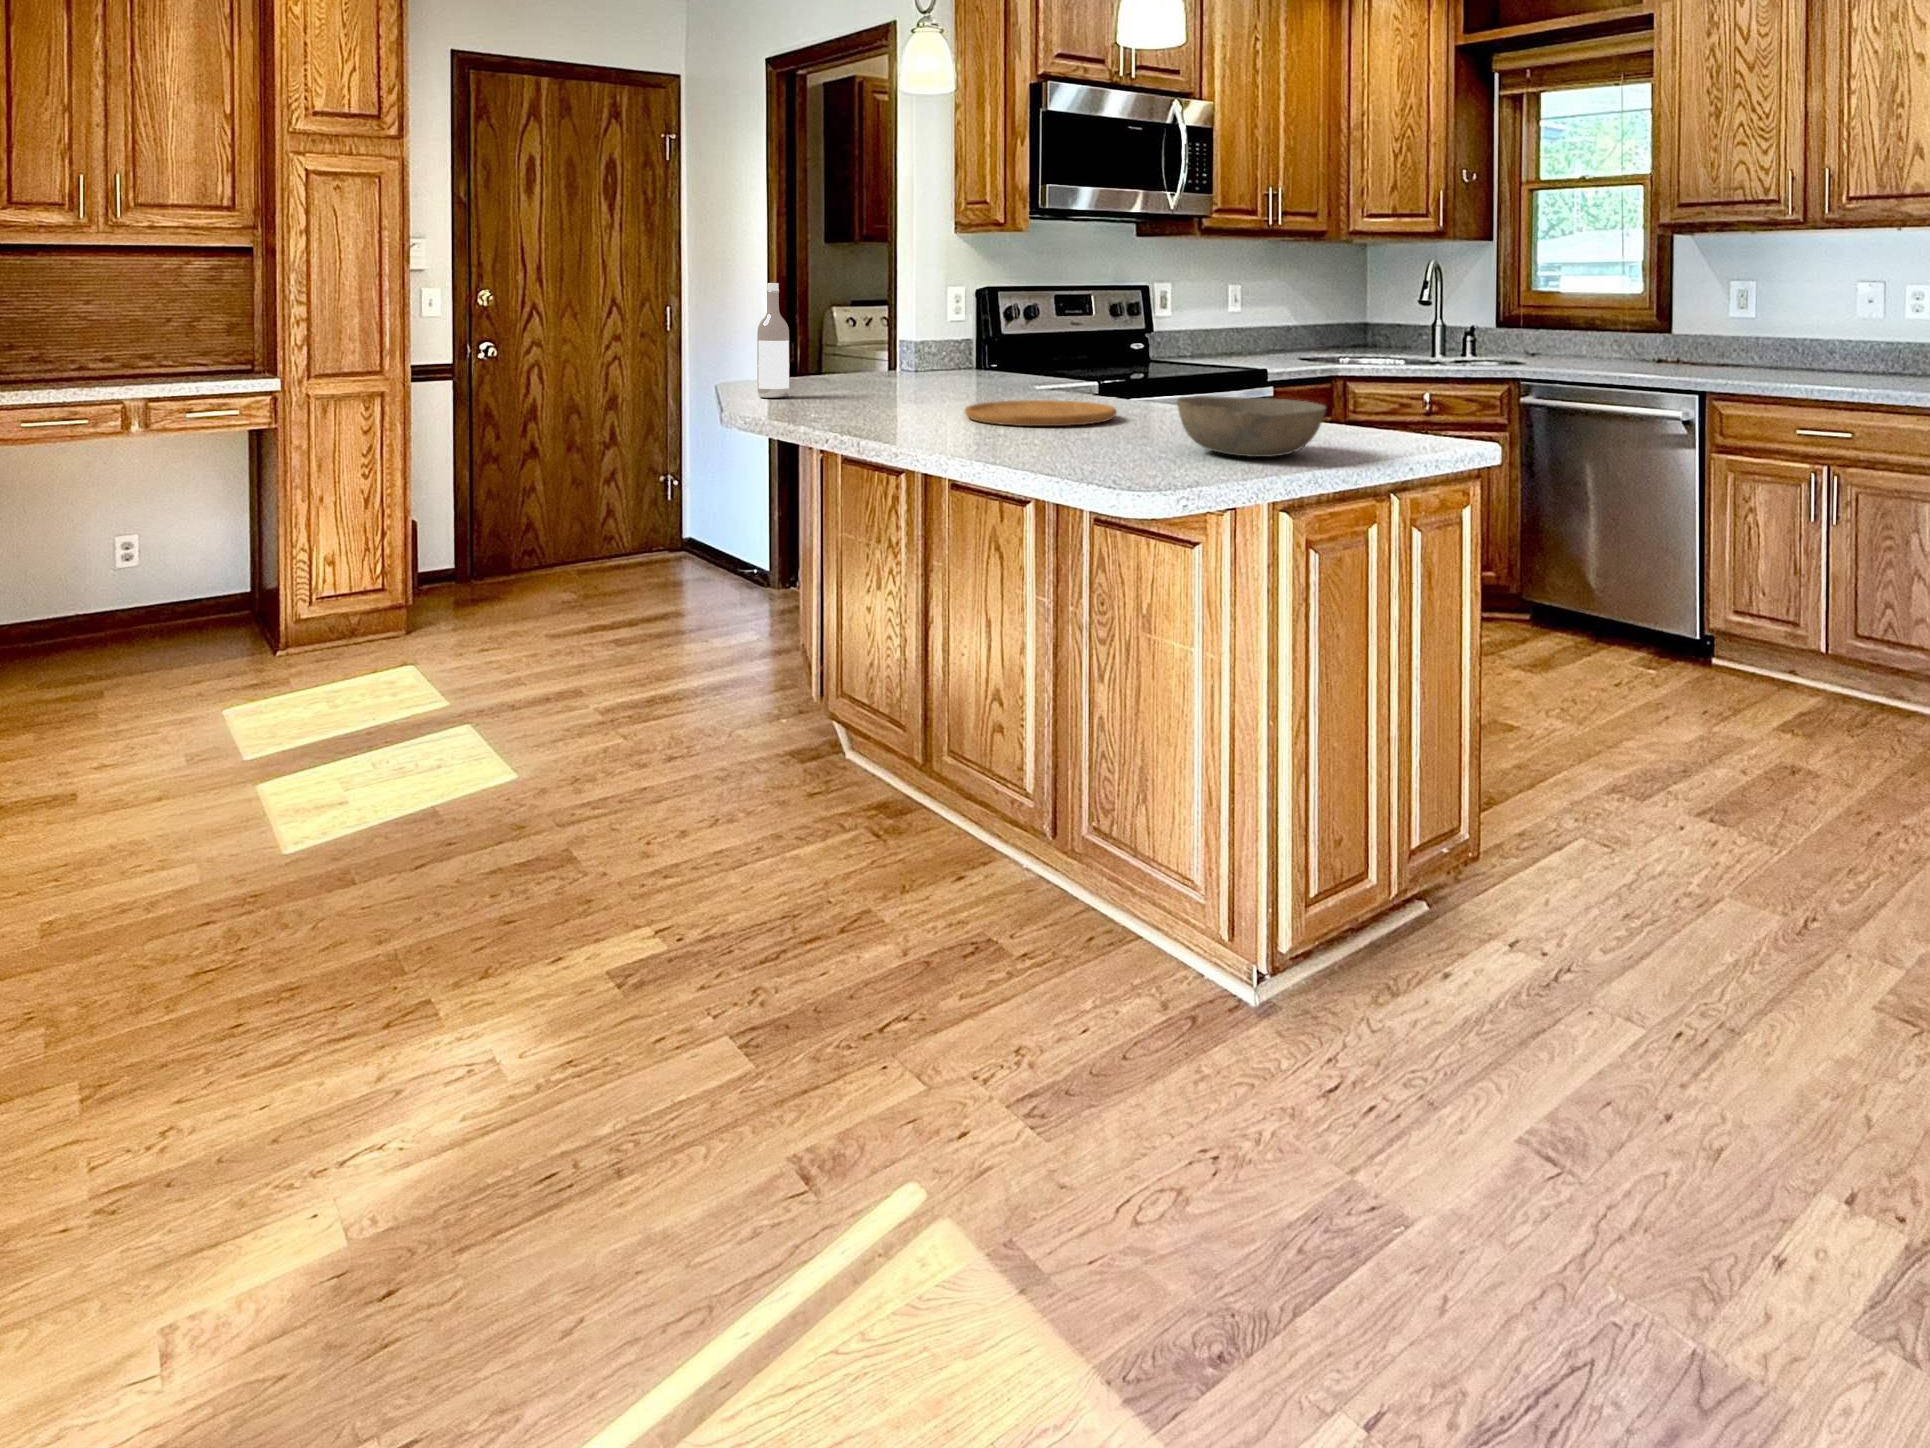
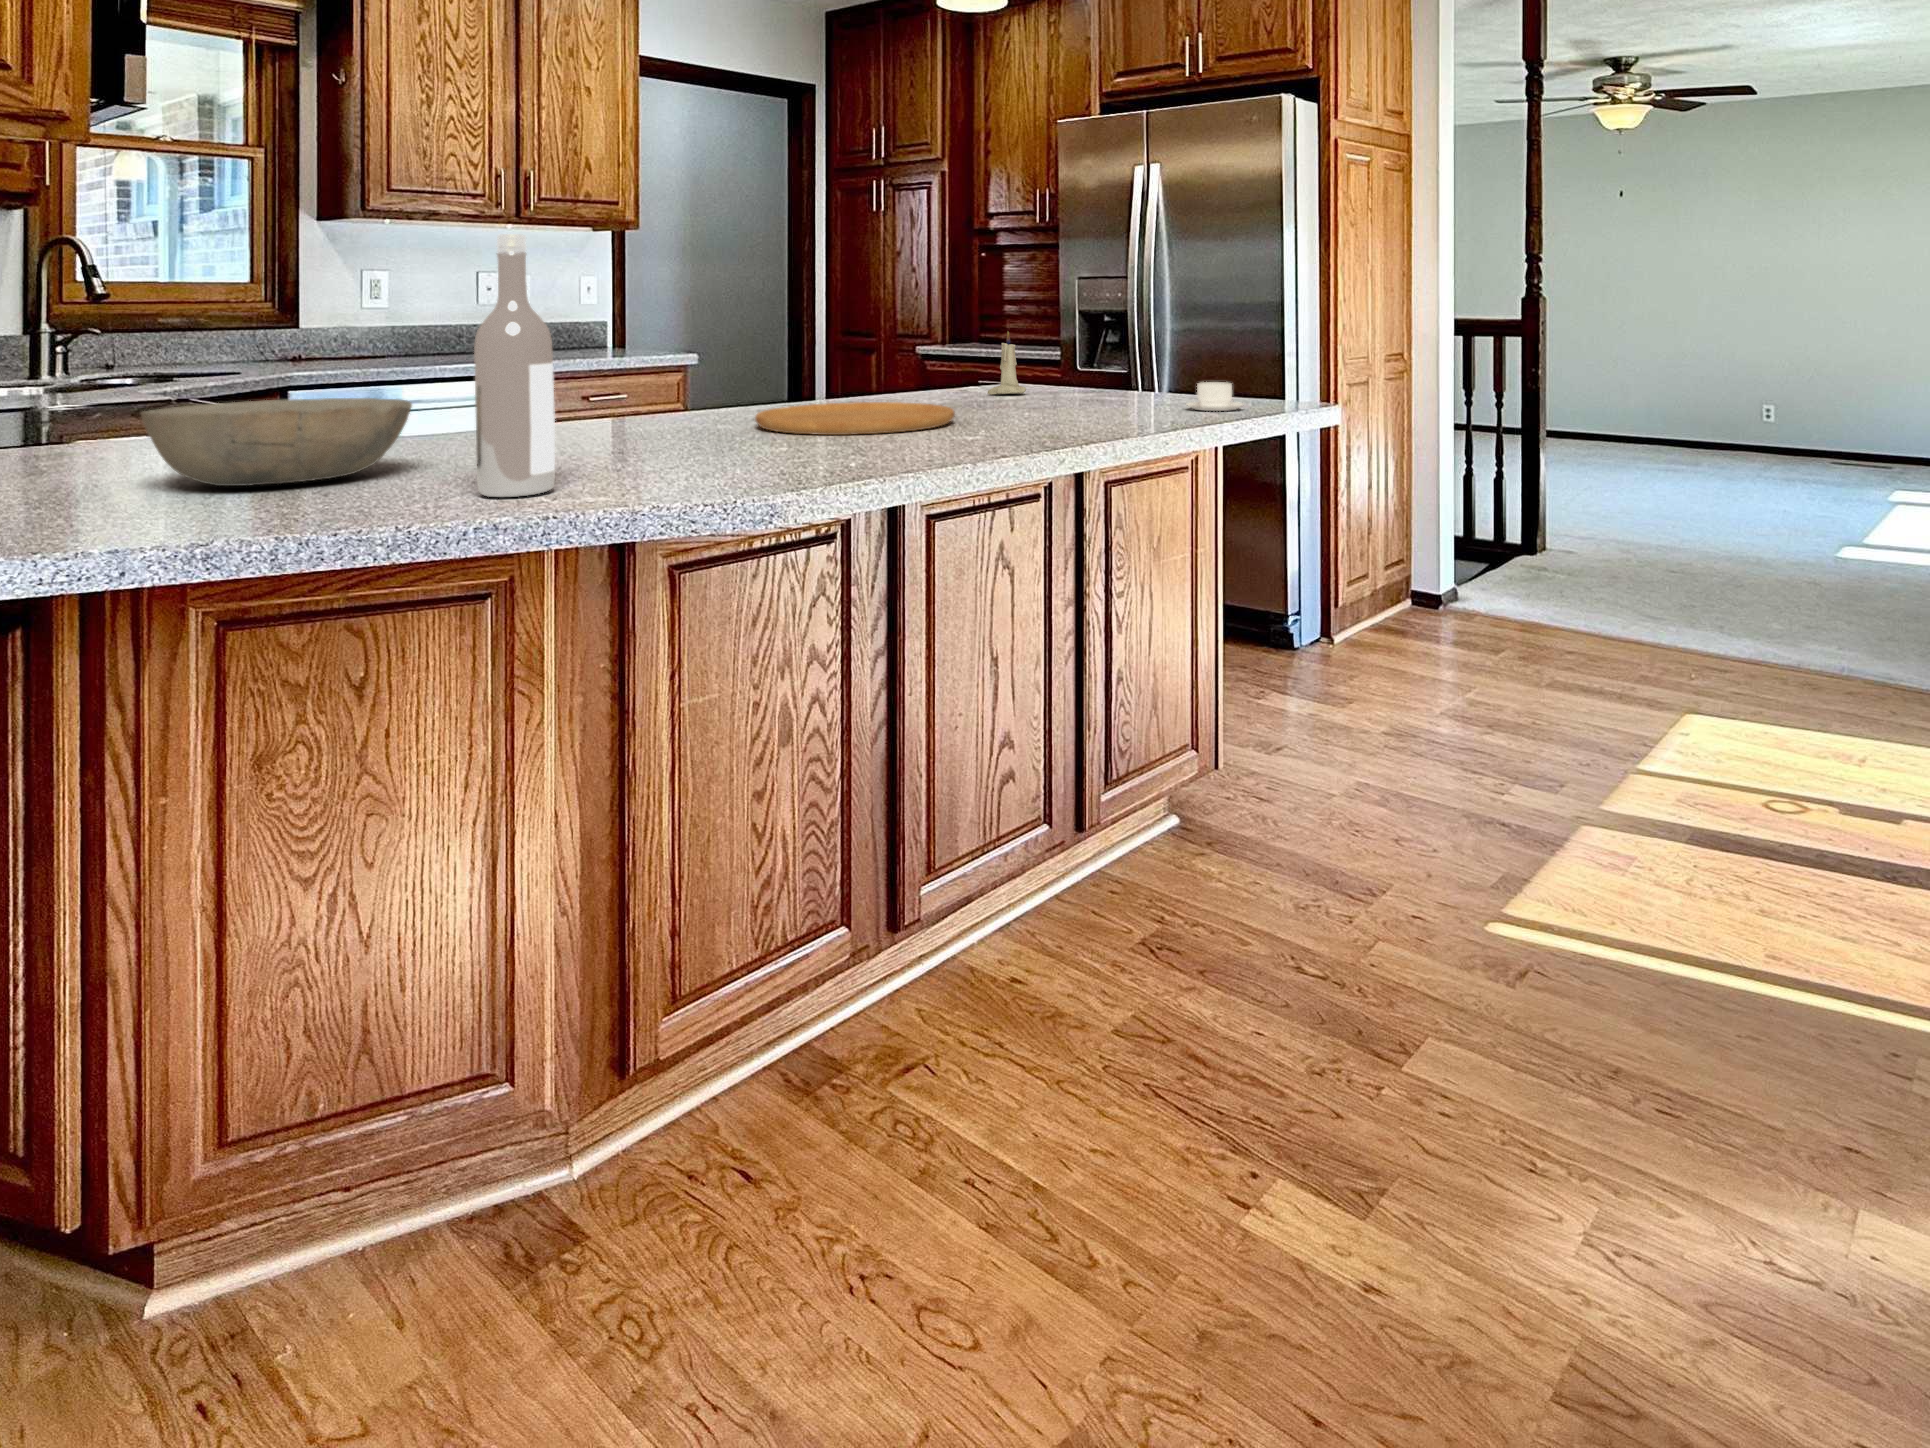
candle: none [1337,368,1376,444] -> present [988,331,1026,394]
bowl: present [1177,396,1326,457] -> present [141,398,412,486]
coffee cup: none [1081,434,1150,470] -> present [1187,382,1243,411]

